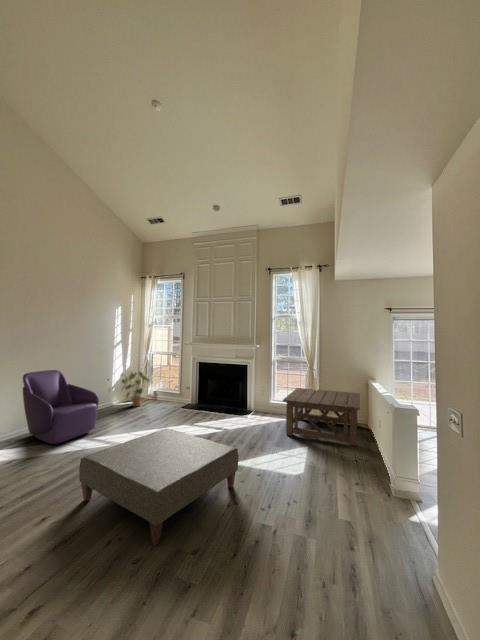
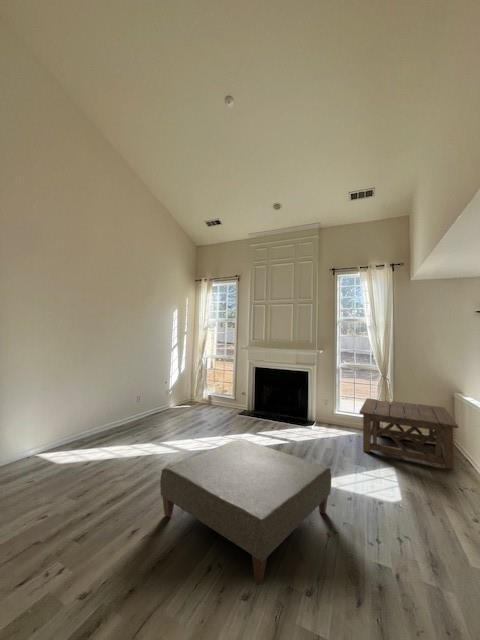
armchair: present [23,370,99,445] -> none [92,372,162,449]
house plant: present [120,372,150,406] -> none [173,375,205,411]

